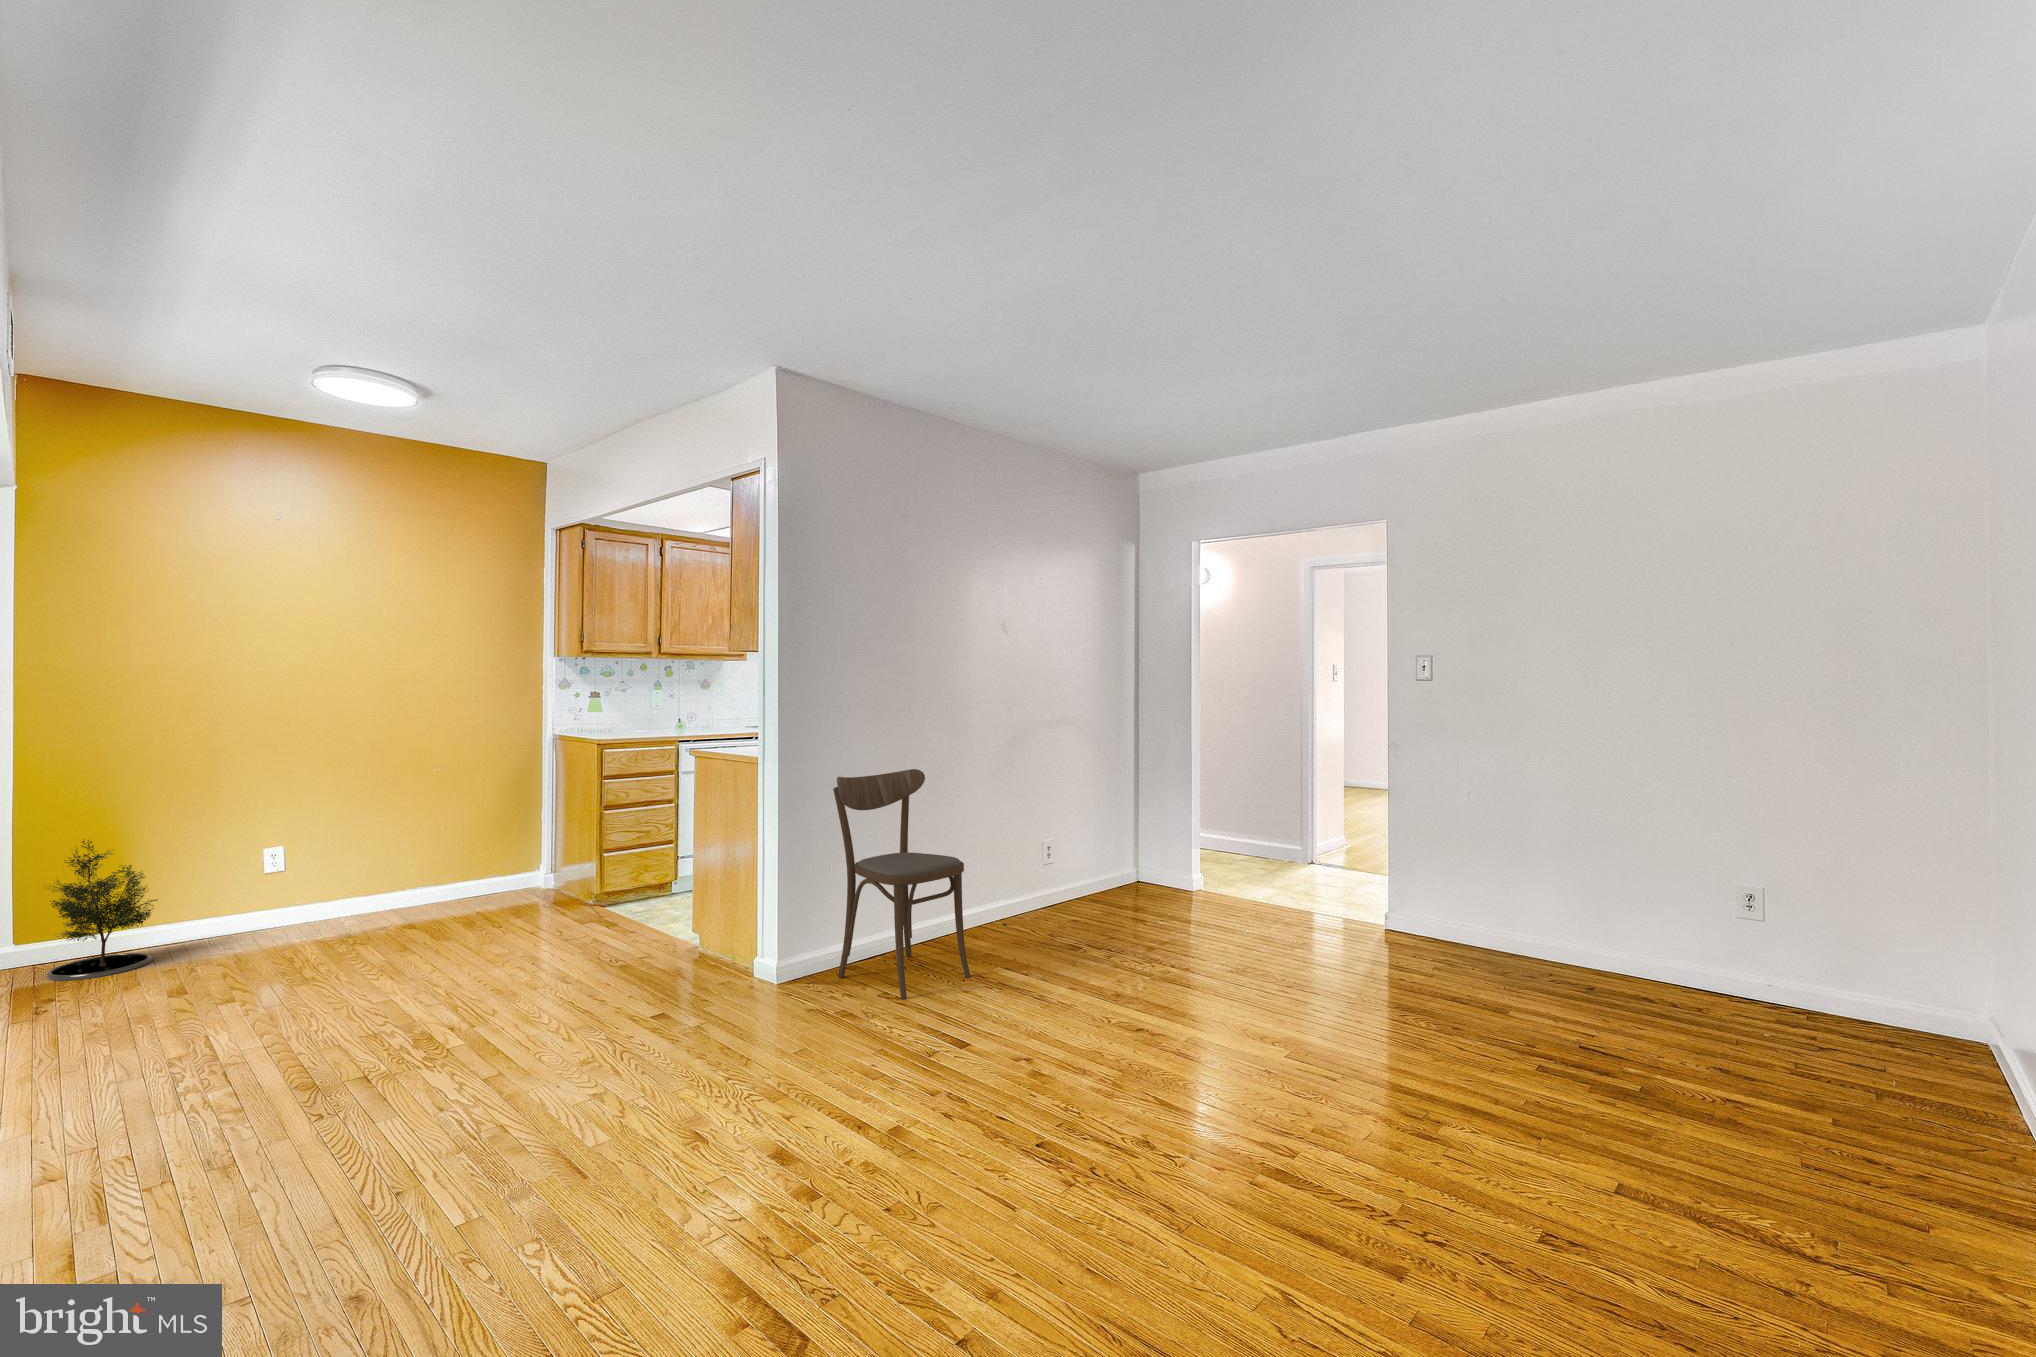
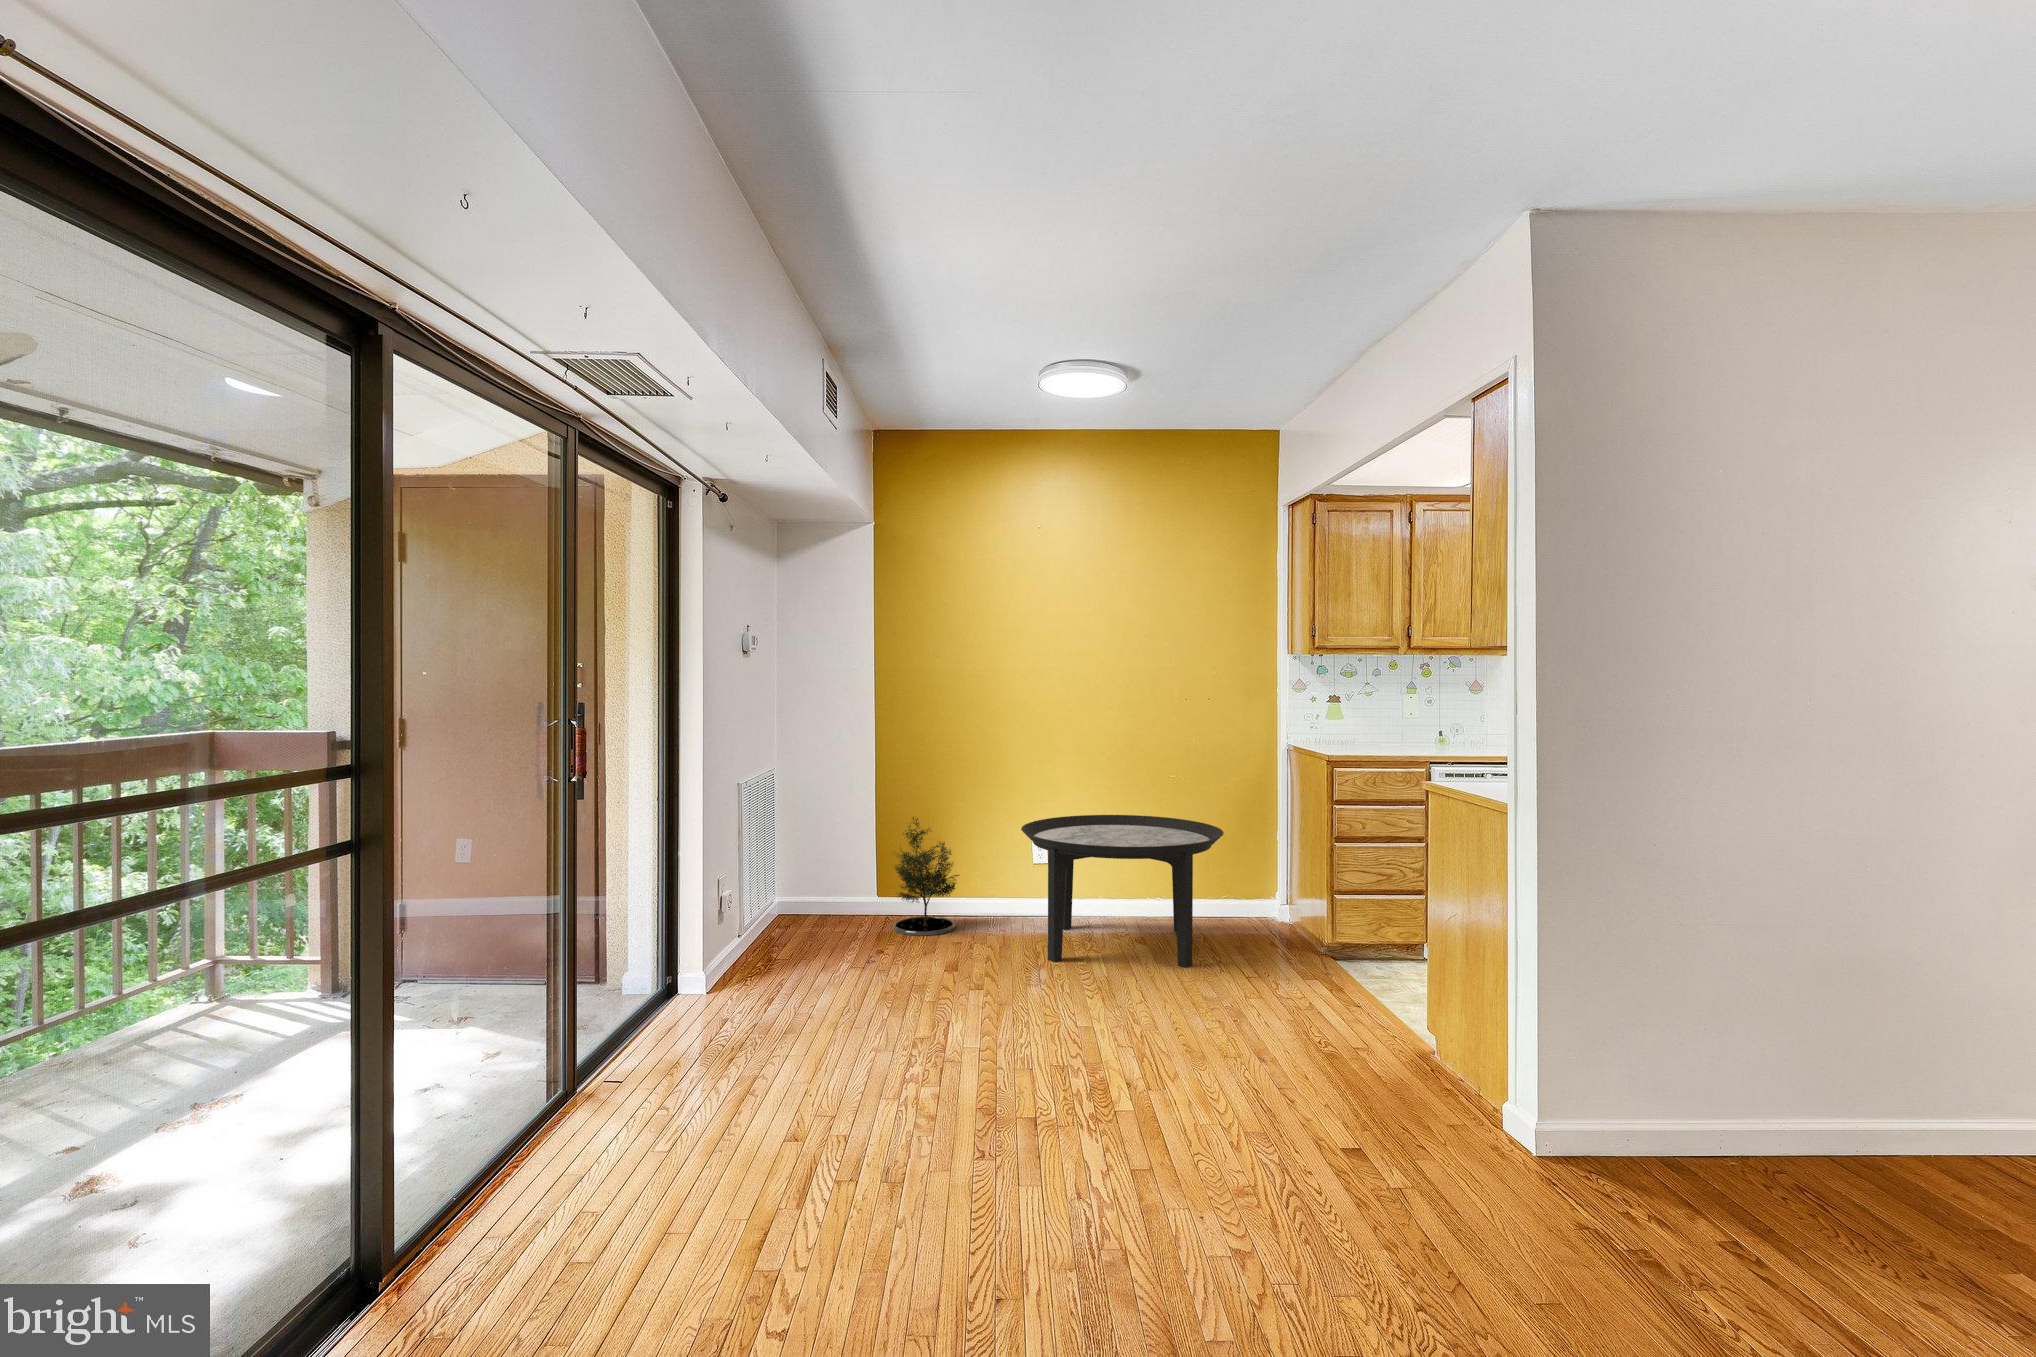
dining chair: present [833,769,970,1000] -> none [1638,848,1947,1276]
round table: none [261,808,502,963] -> present [1021,815,1224,968]

